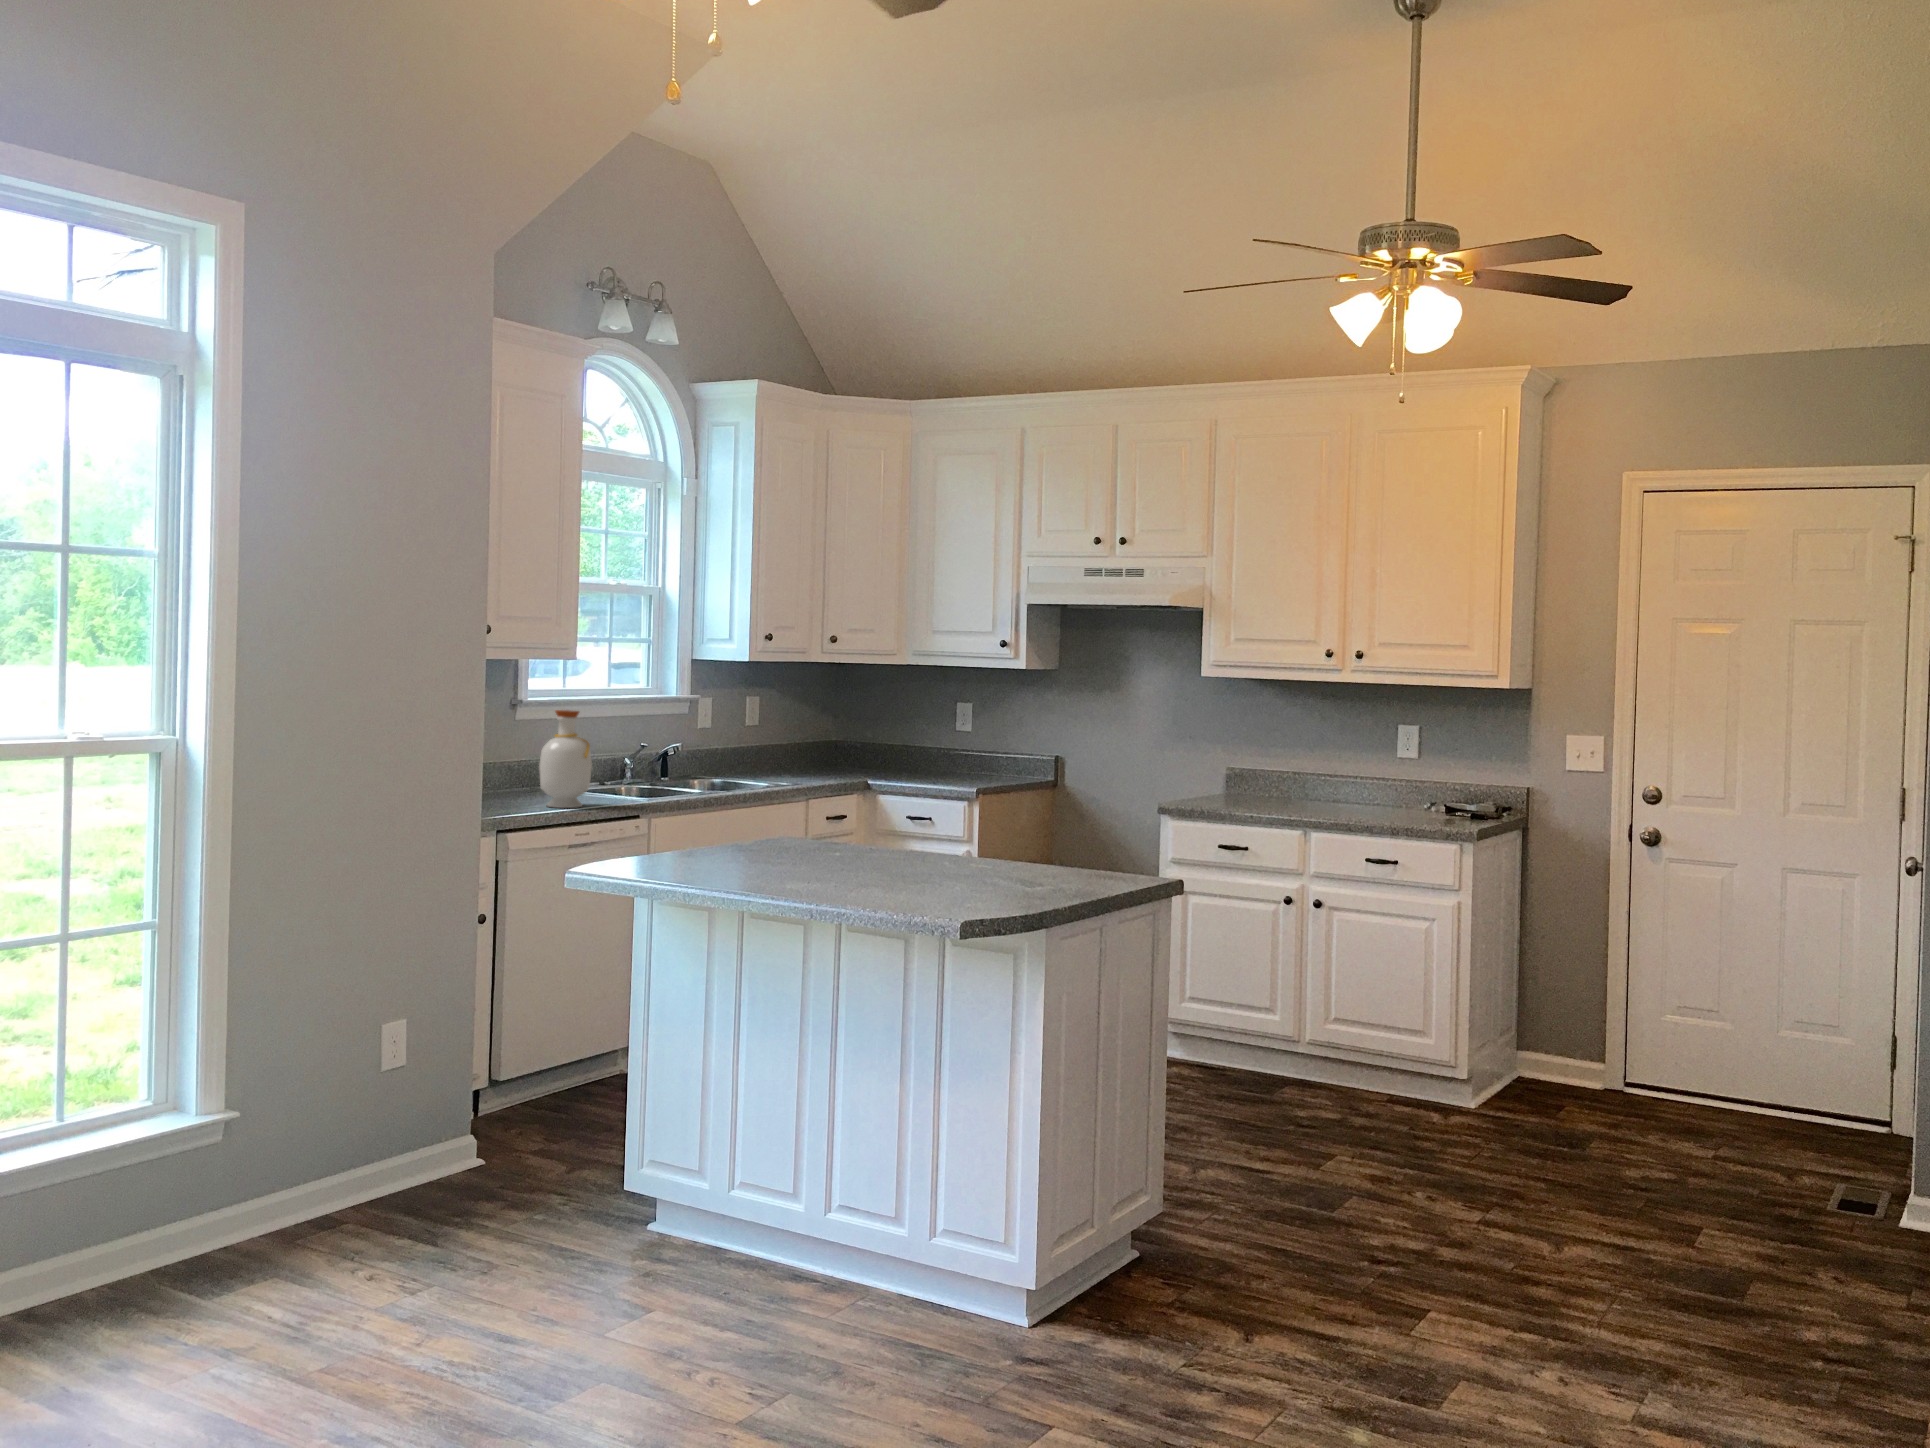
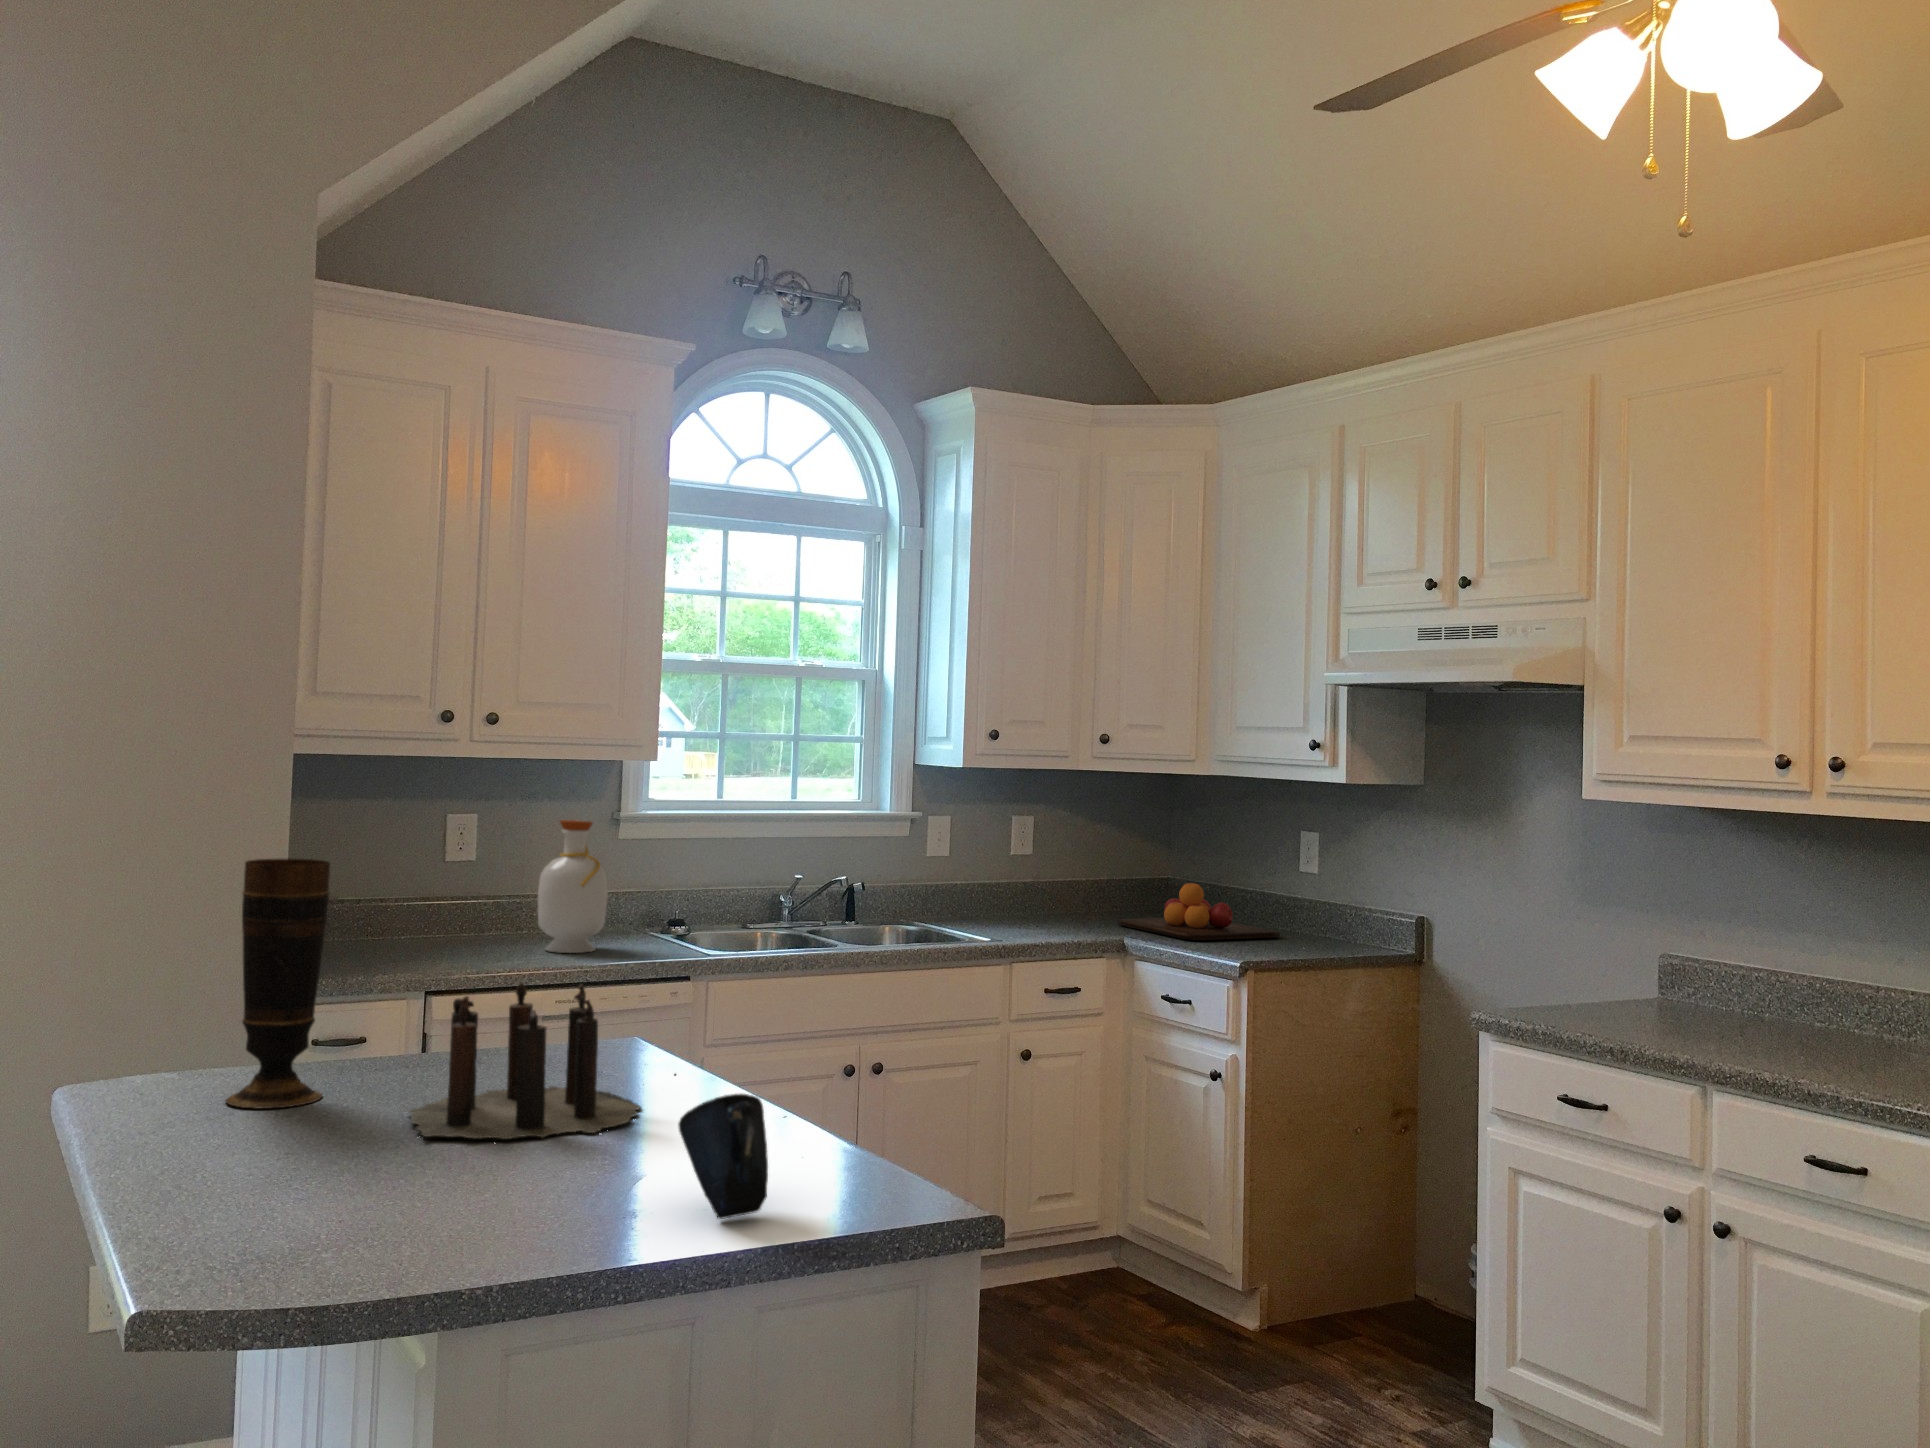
vase: none [725,734,778,876] -> present [226,859,330,1108]
chopping board: none [839,741,954,780] -> present [1118,883,1280,940]
candle: none [827,796,966,877] -> present [409,982,641,1139]
mug: none [1084,829,1139,886] -> present [679,1094,768,1219]

